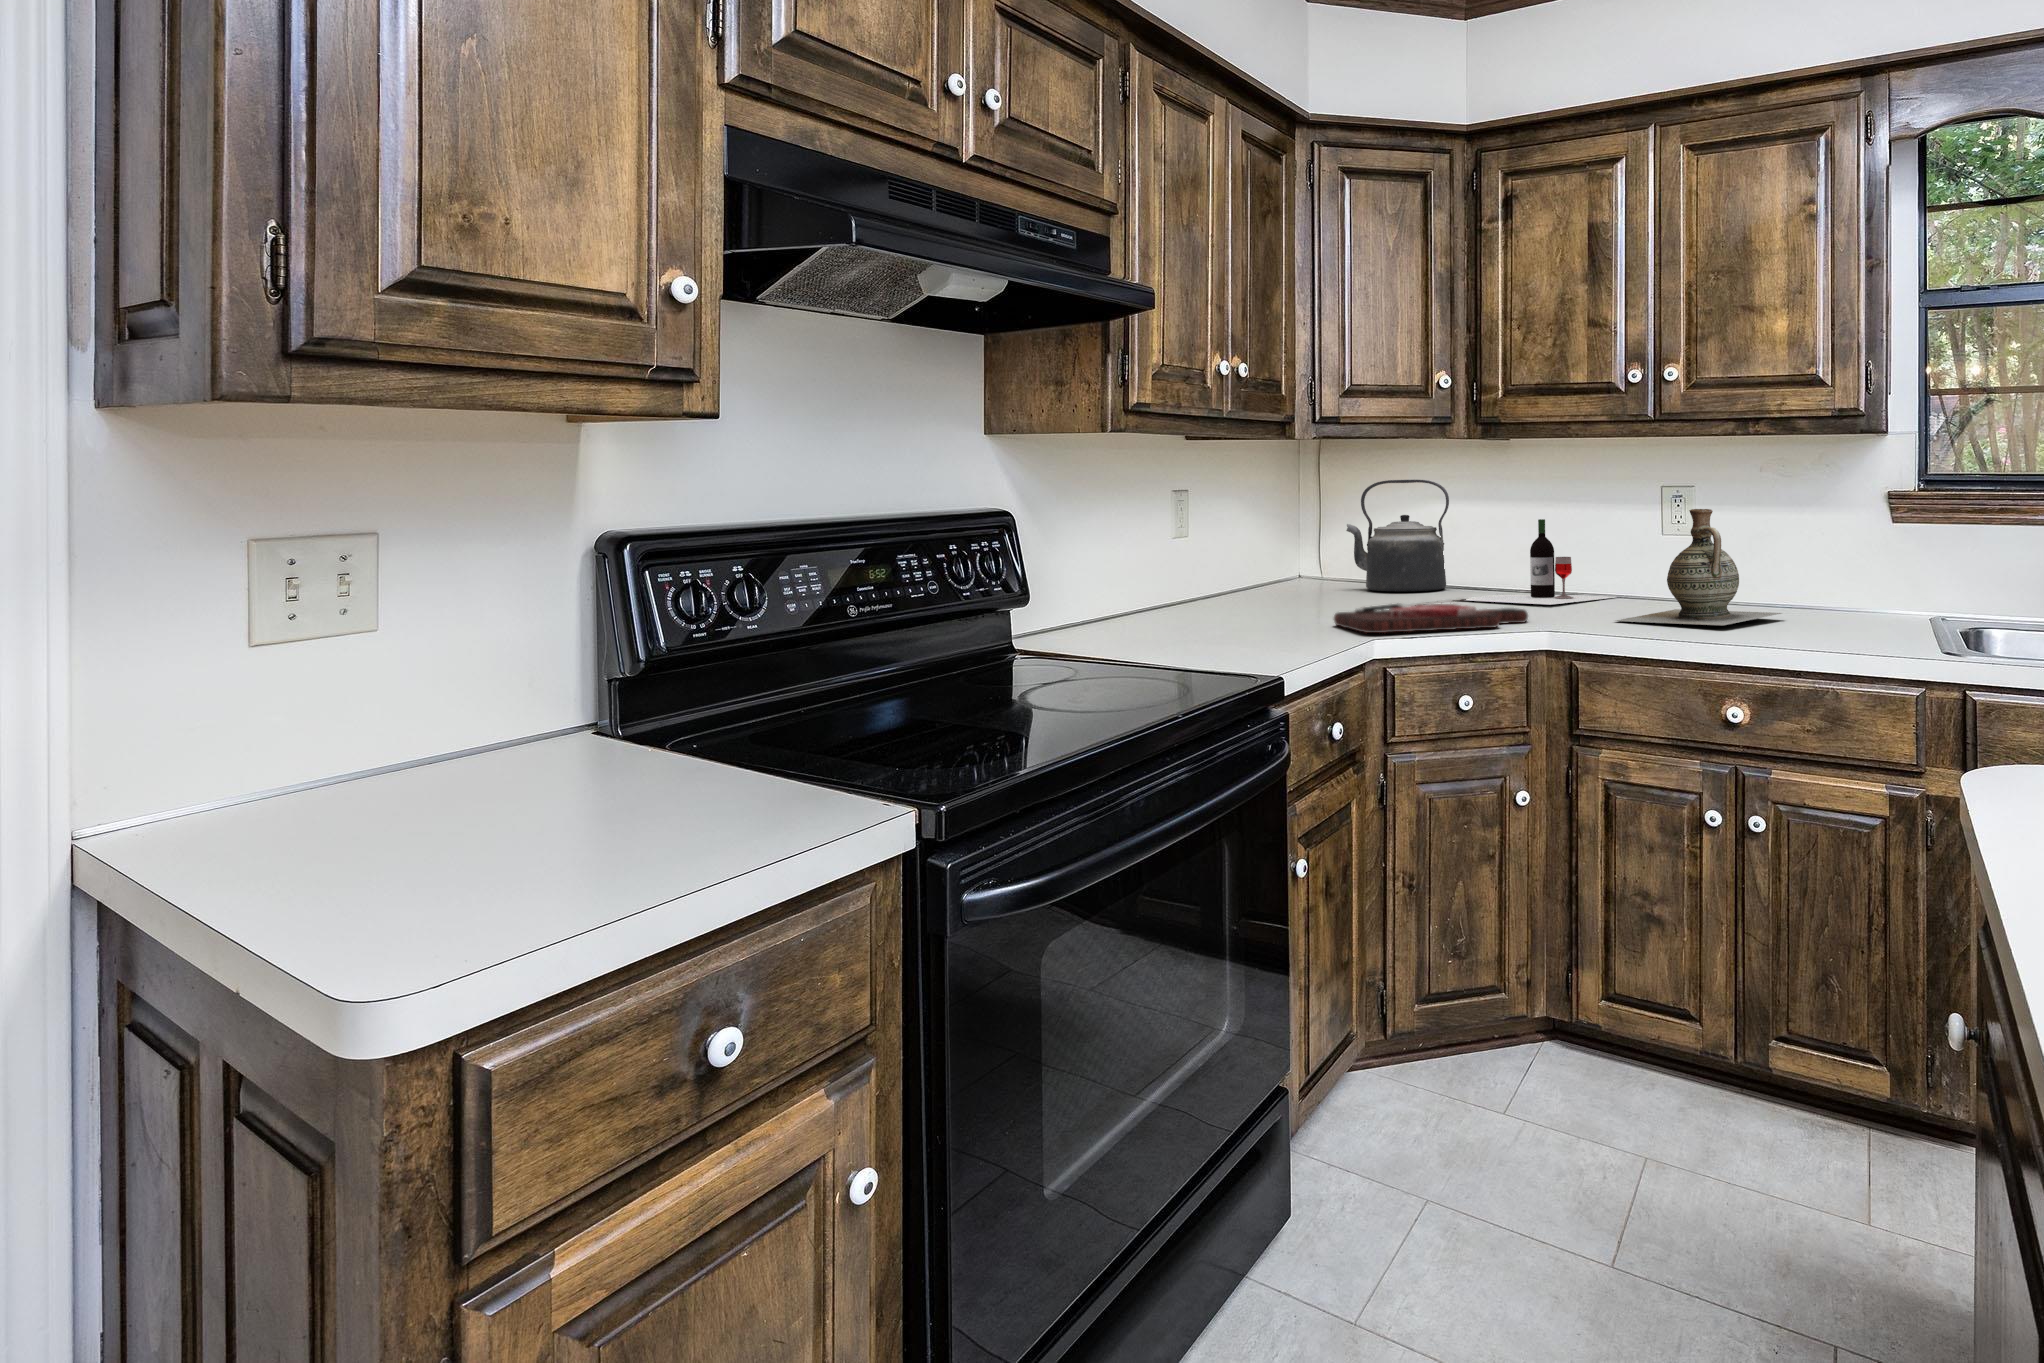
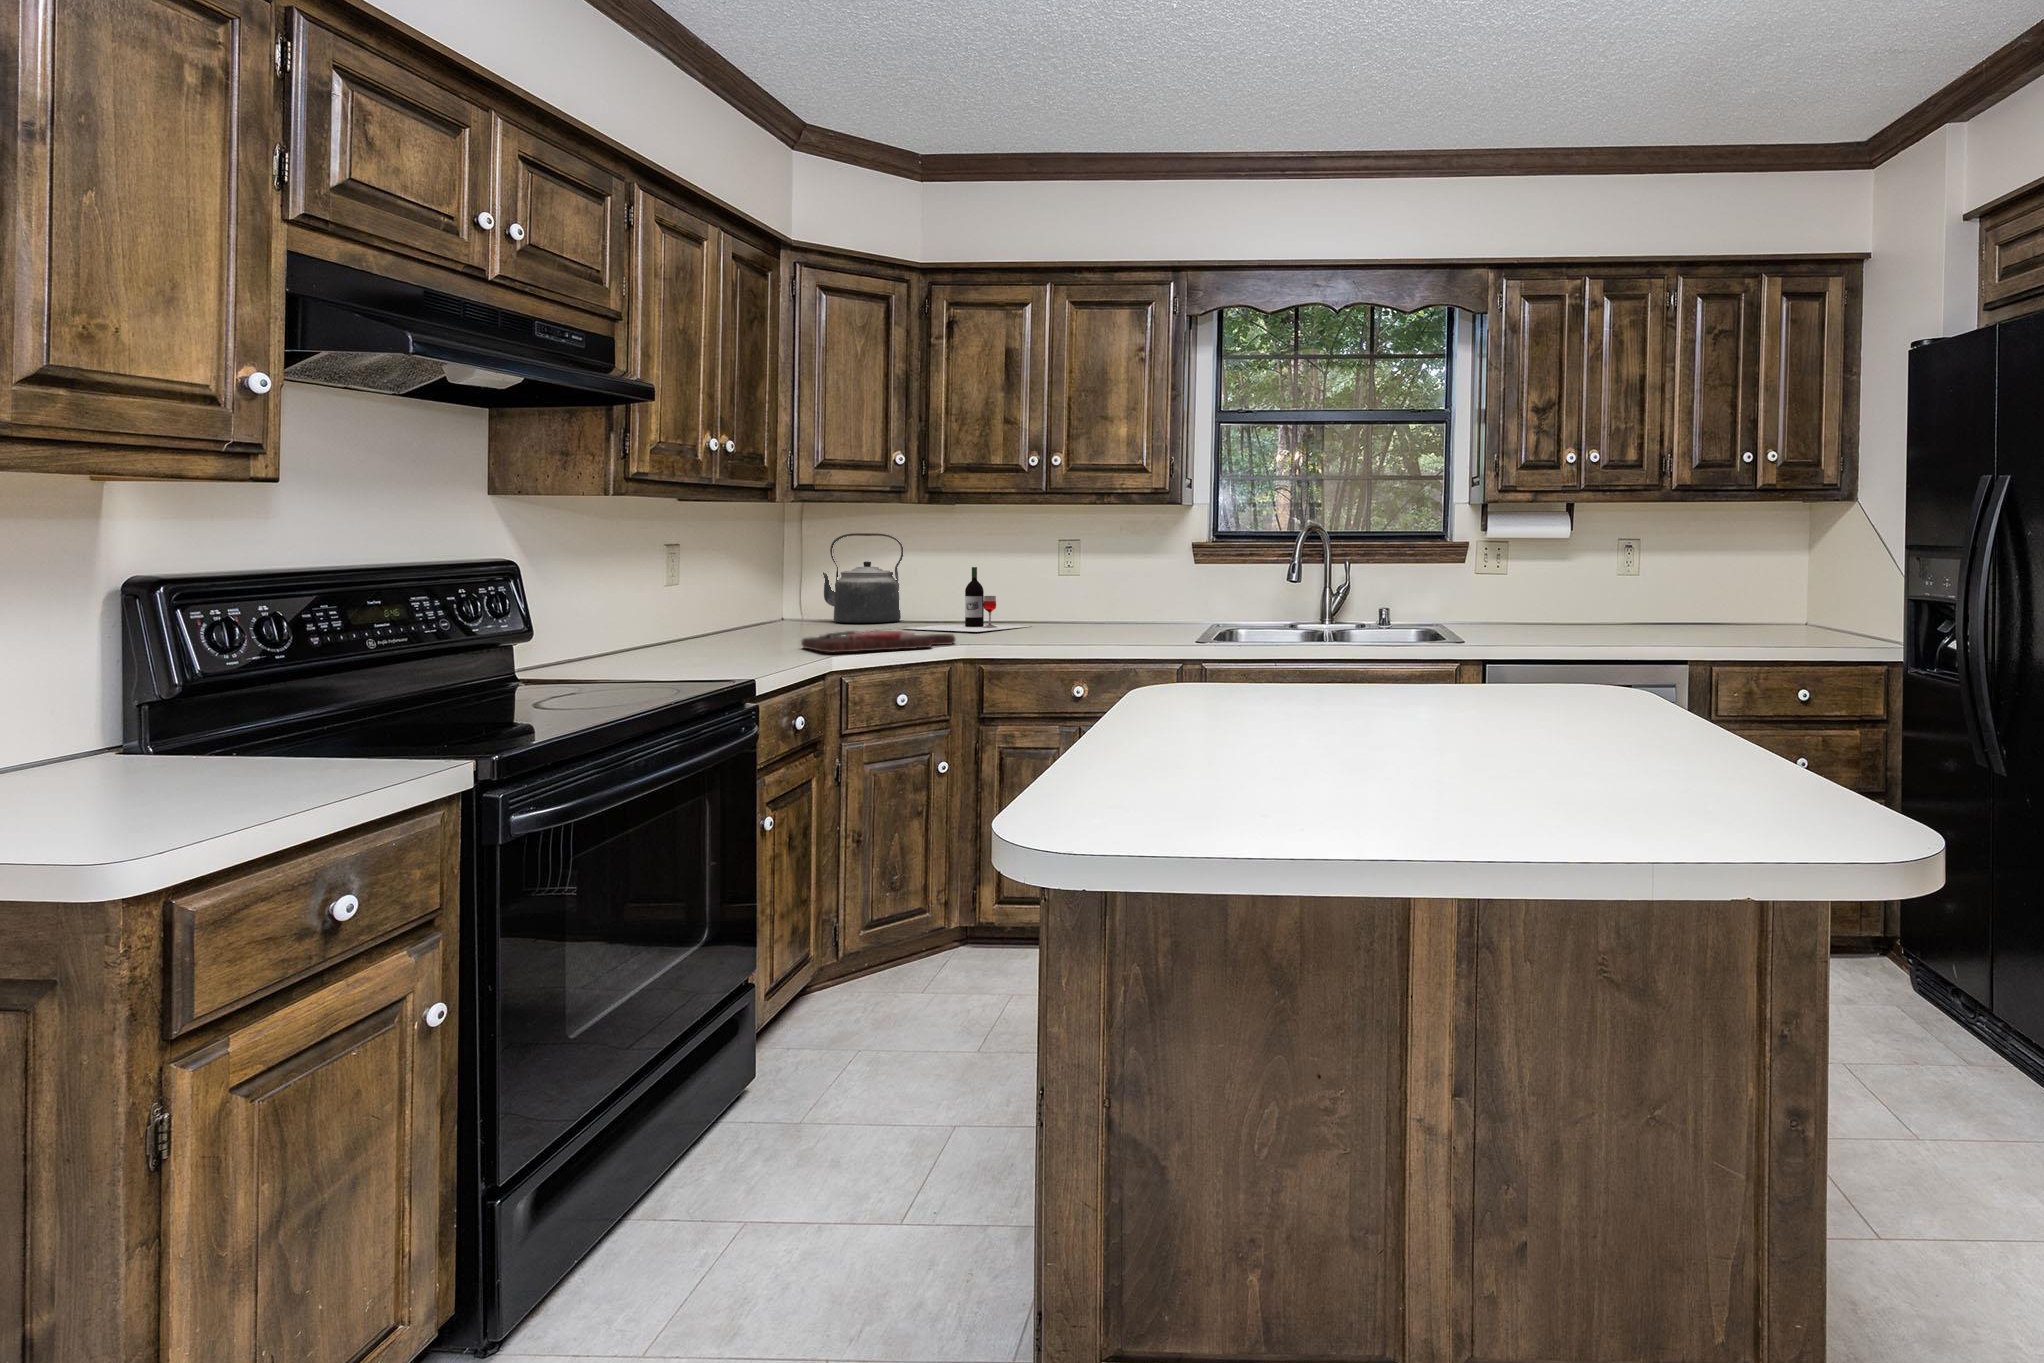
ceramic jug: present [1615,509,1782,625] -> none [1018,562,1137,644]

